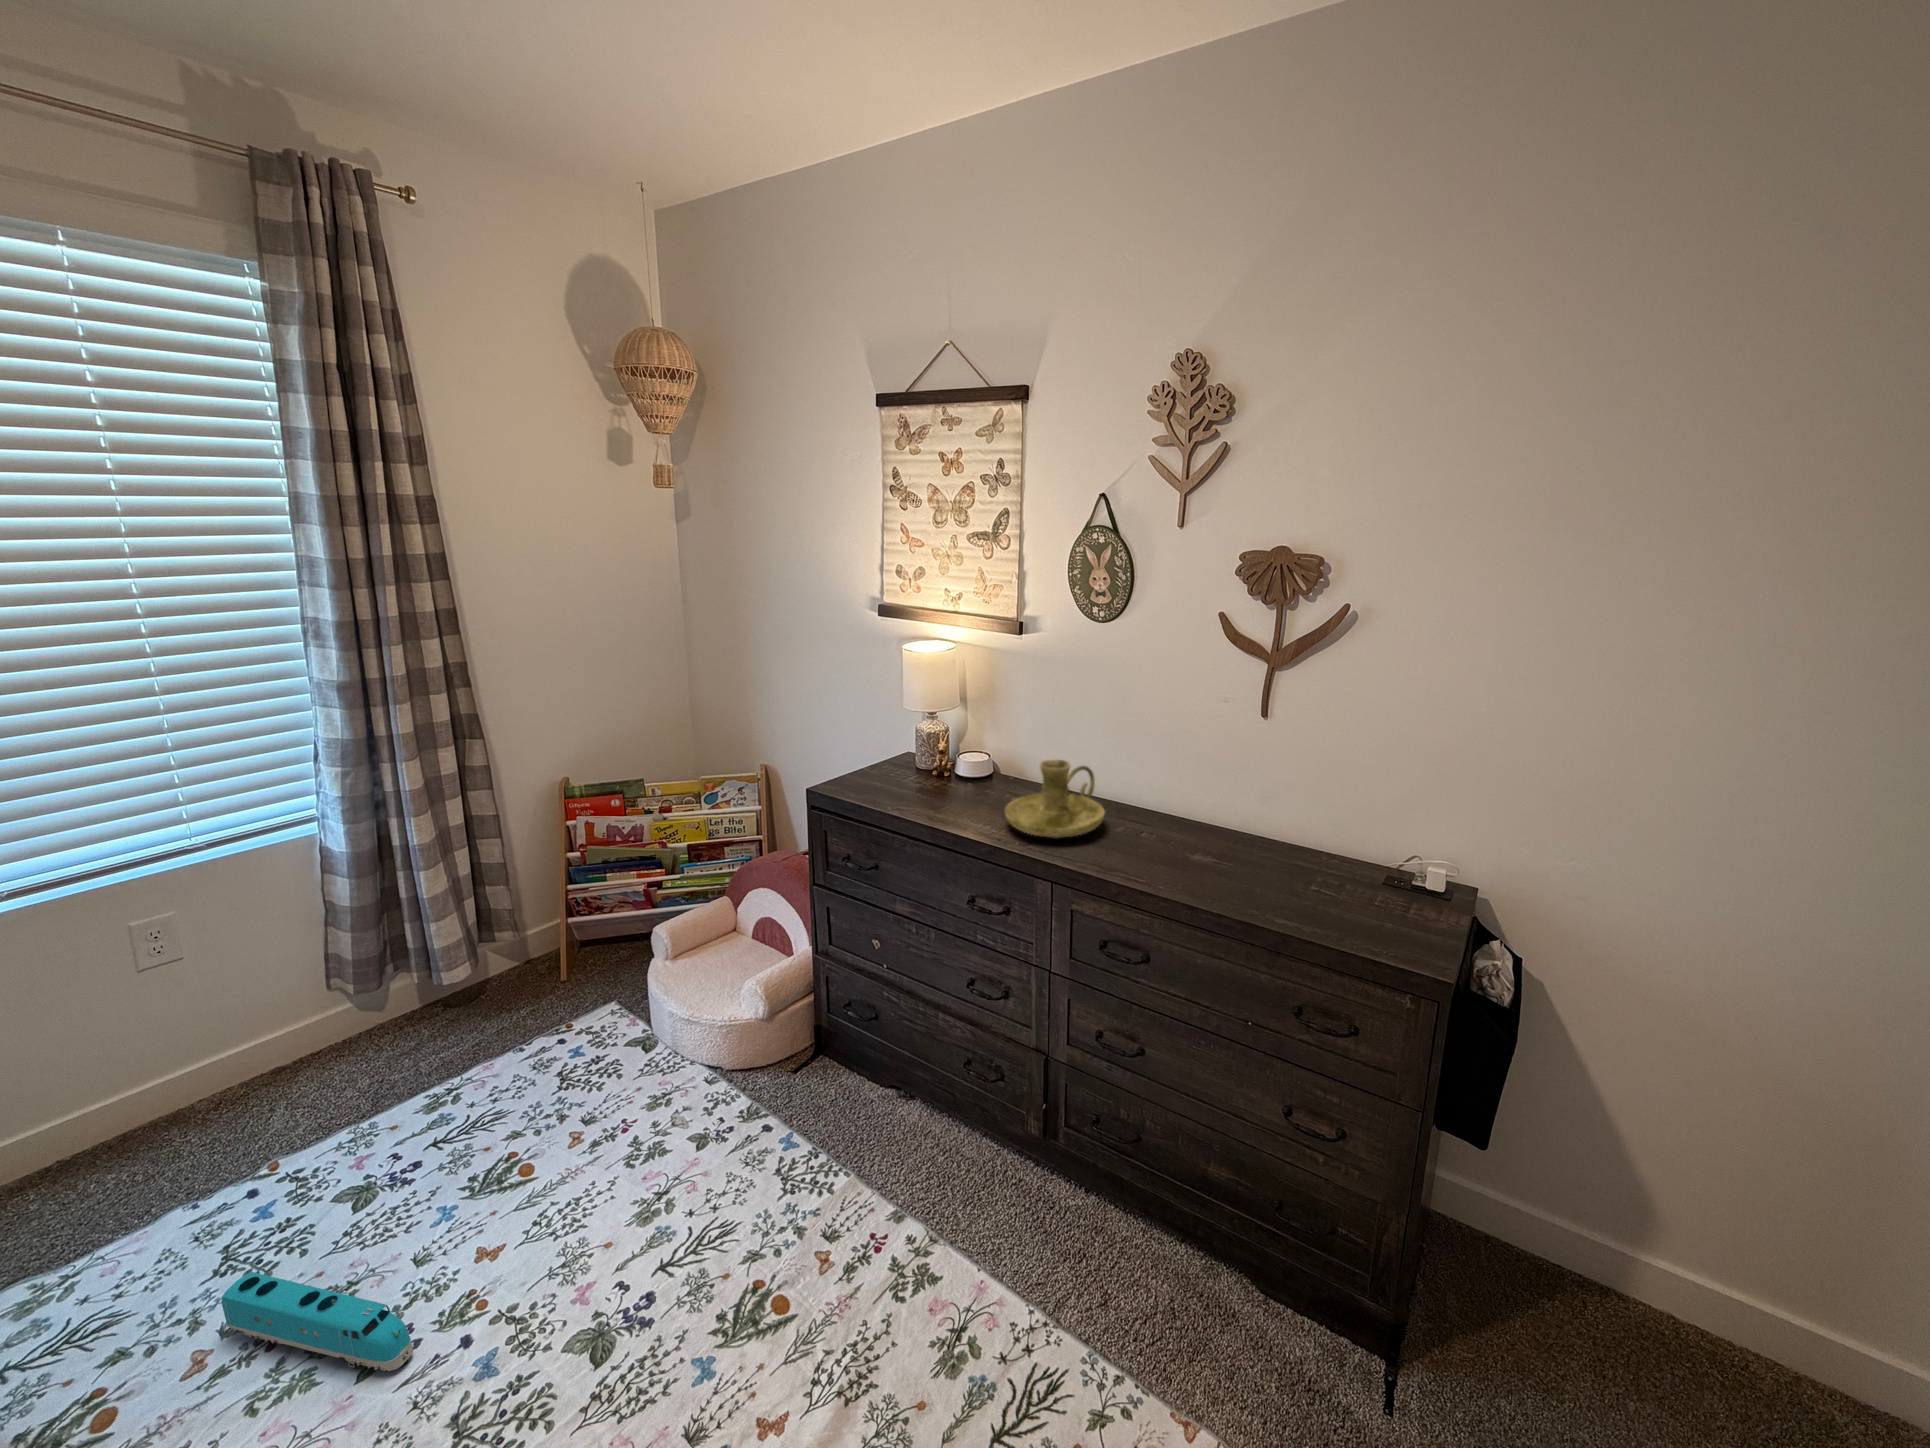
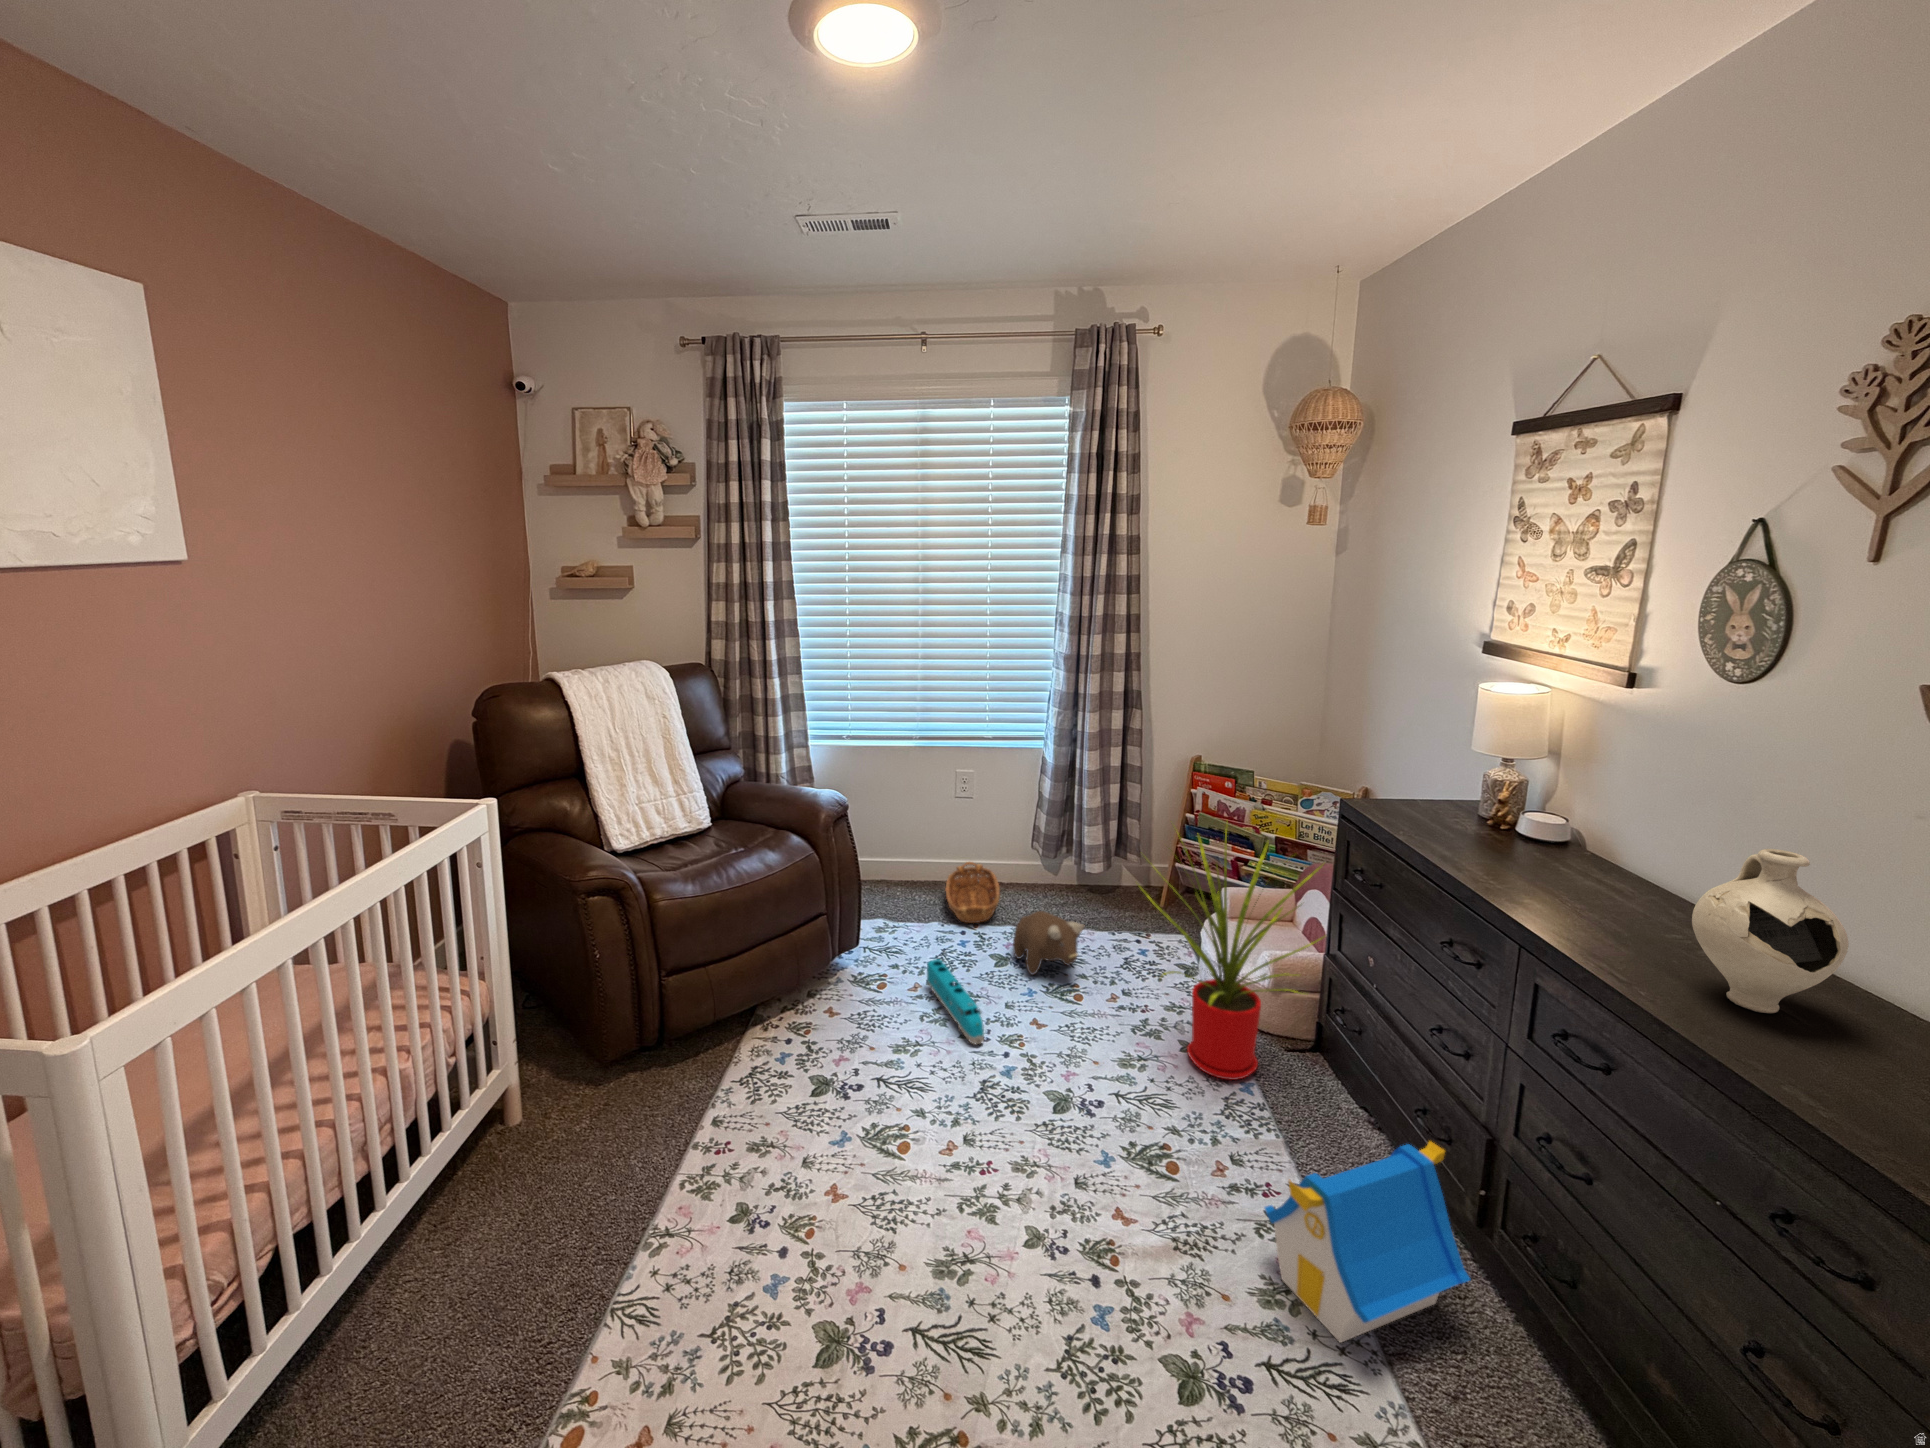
decorative vase: none [1169,747,1254,872] -> present [1692,849,1849,1013]
candle holder: present [1005,760,1105,838] -> none [1509,824,1673,916]
house plant: none [596,854,833,1159] -> present [1138,831,1324,1080]
basket: none [131,1053,340,1210] -> present [945,862,1000,923]
plush toy: none [375,1067,508,1183] -> present [1013,911,1084,975]
toy house: none [919,1095,1083,1350] -> present [1265,1141,1470,1343]

